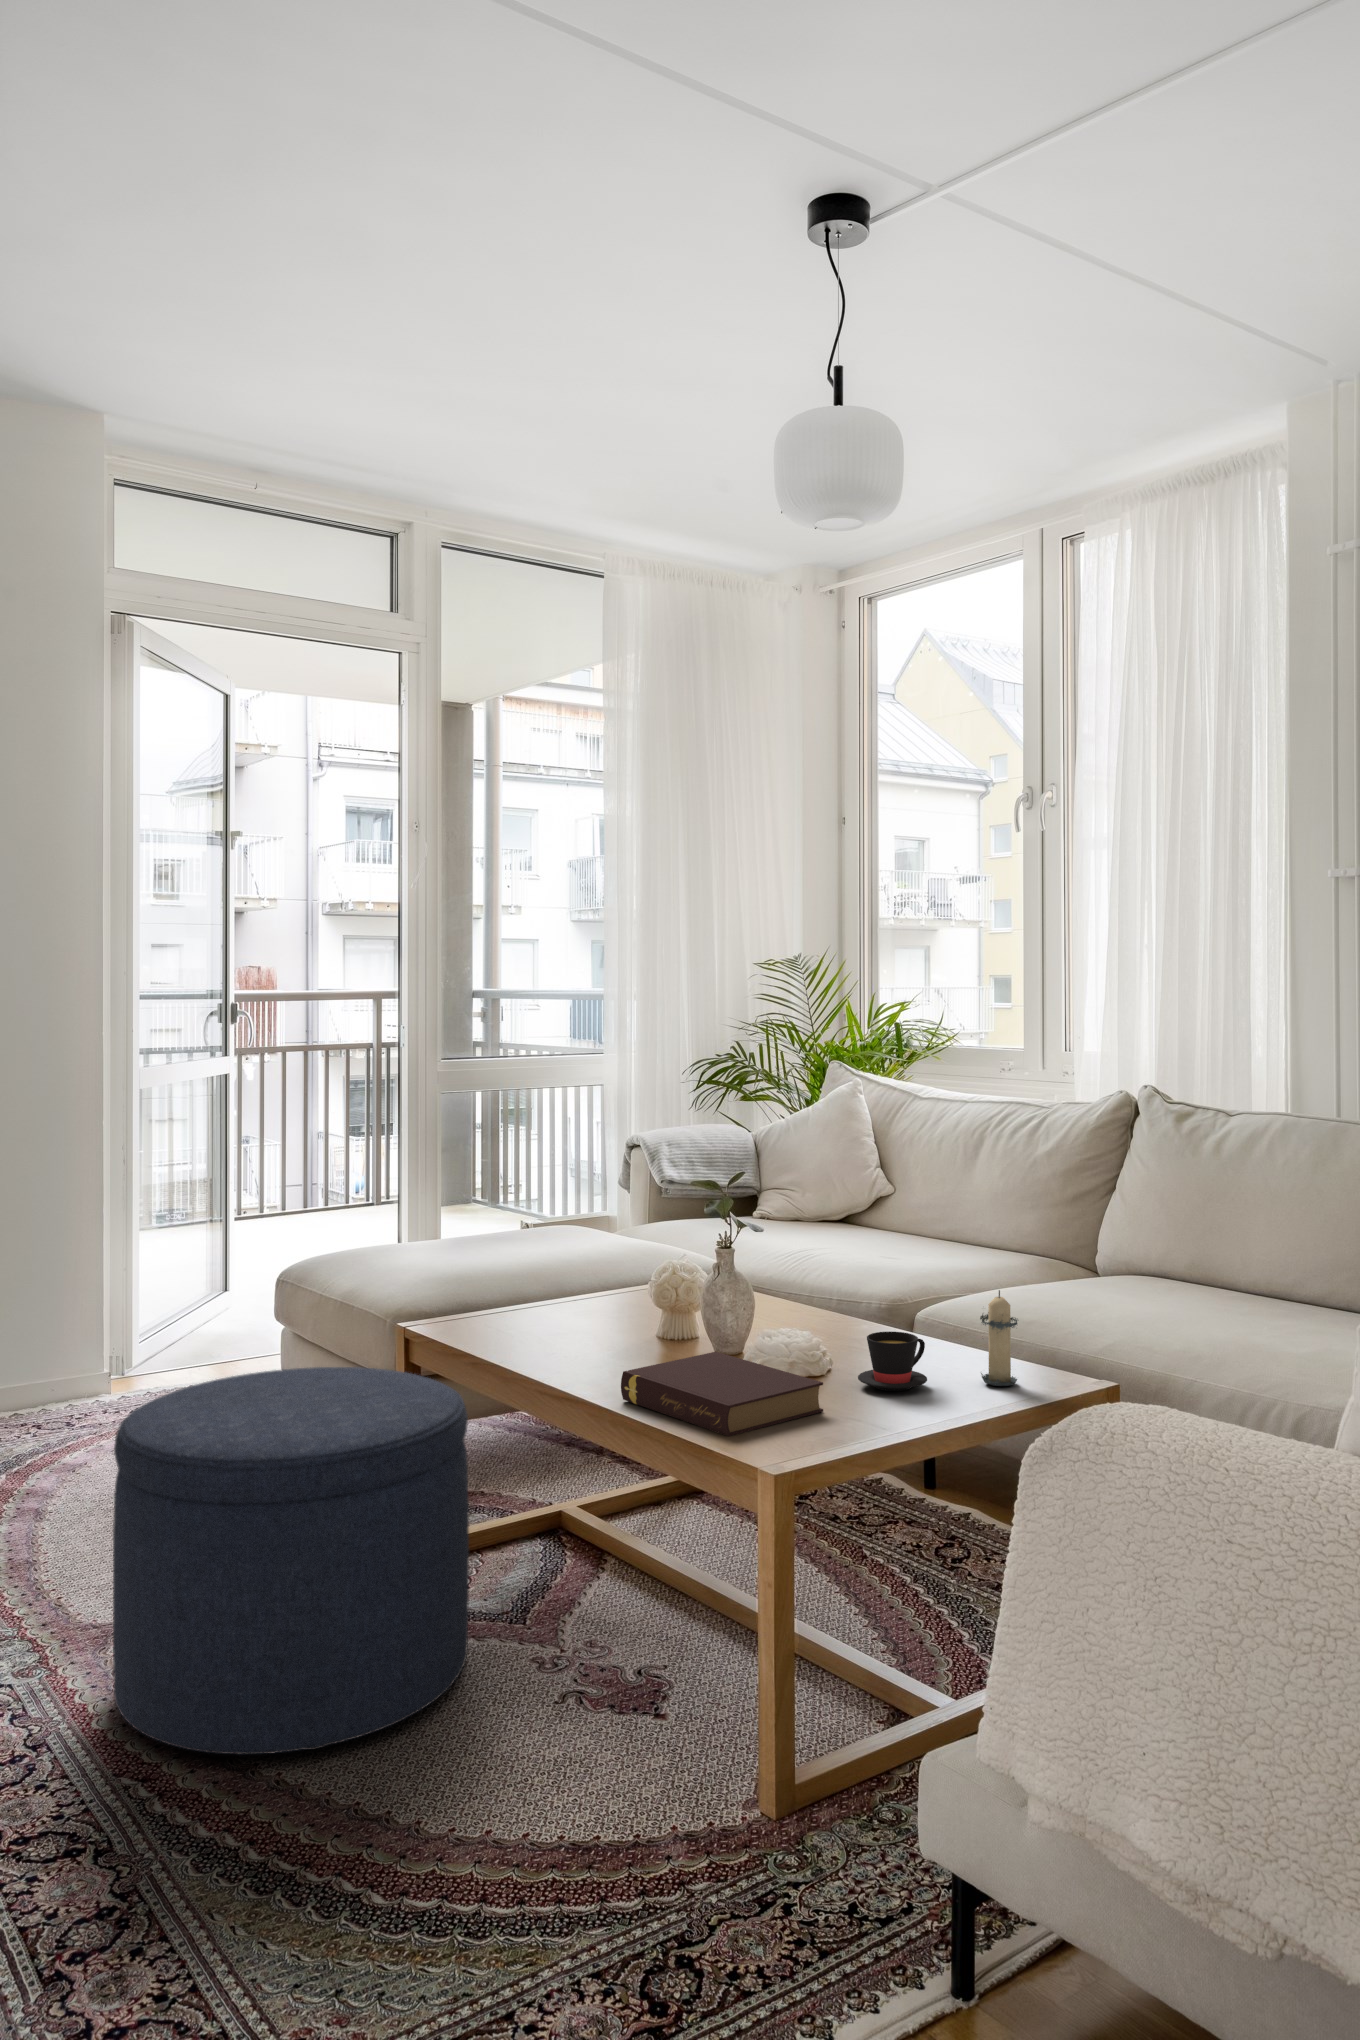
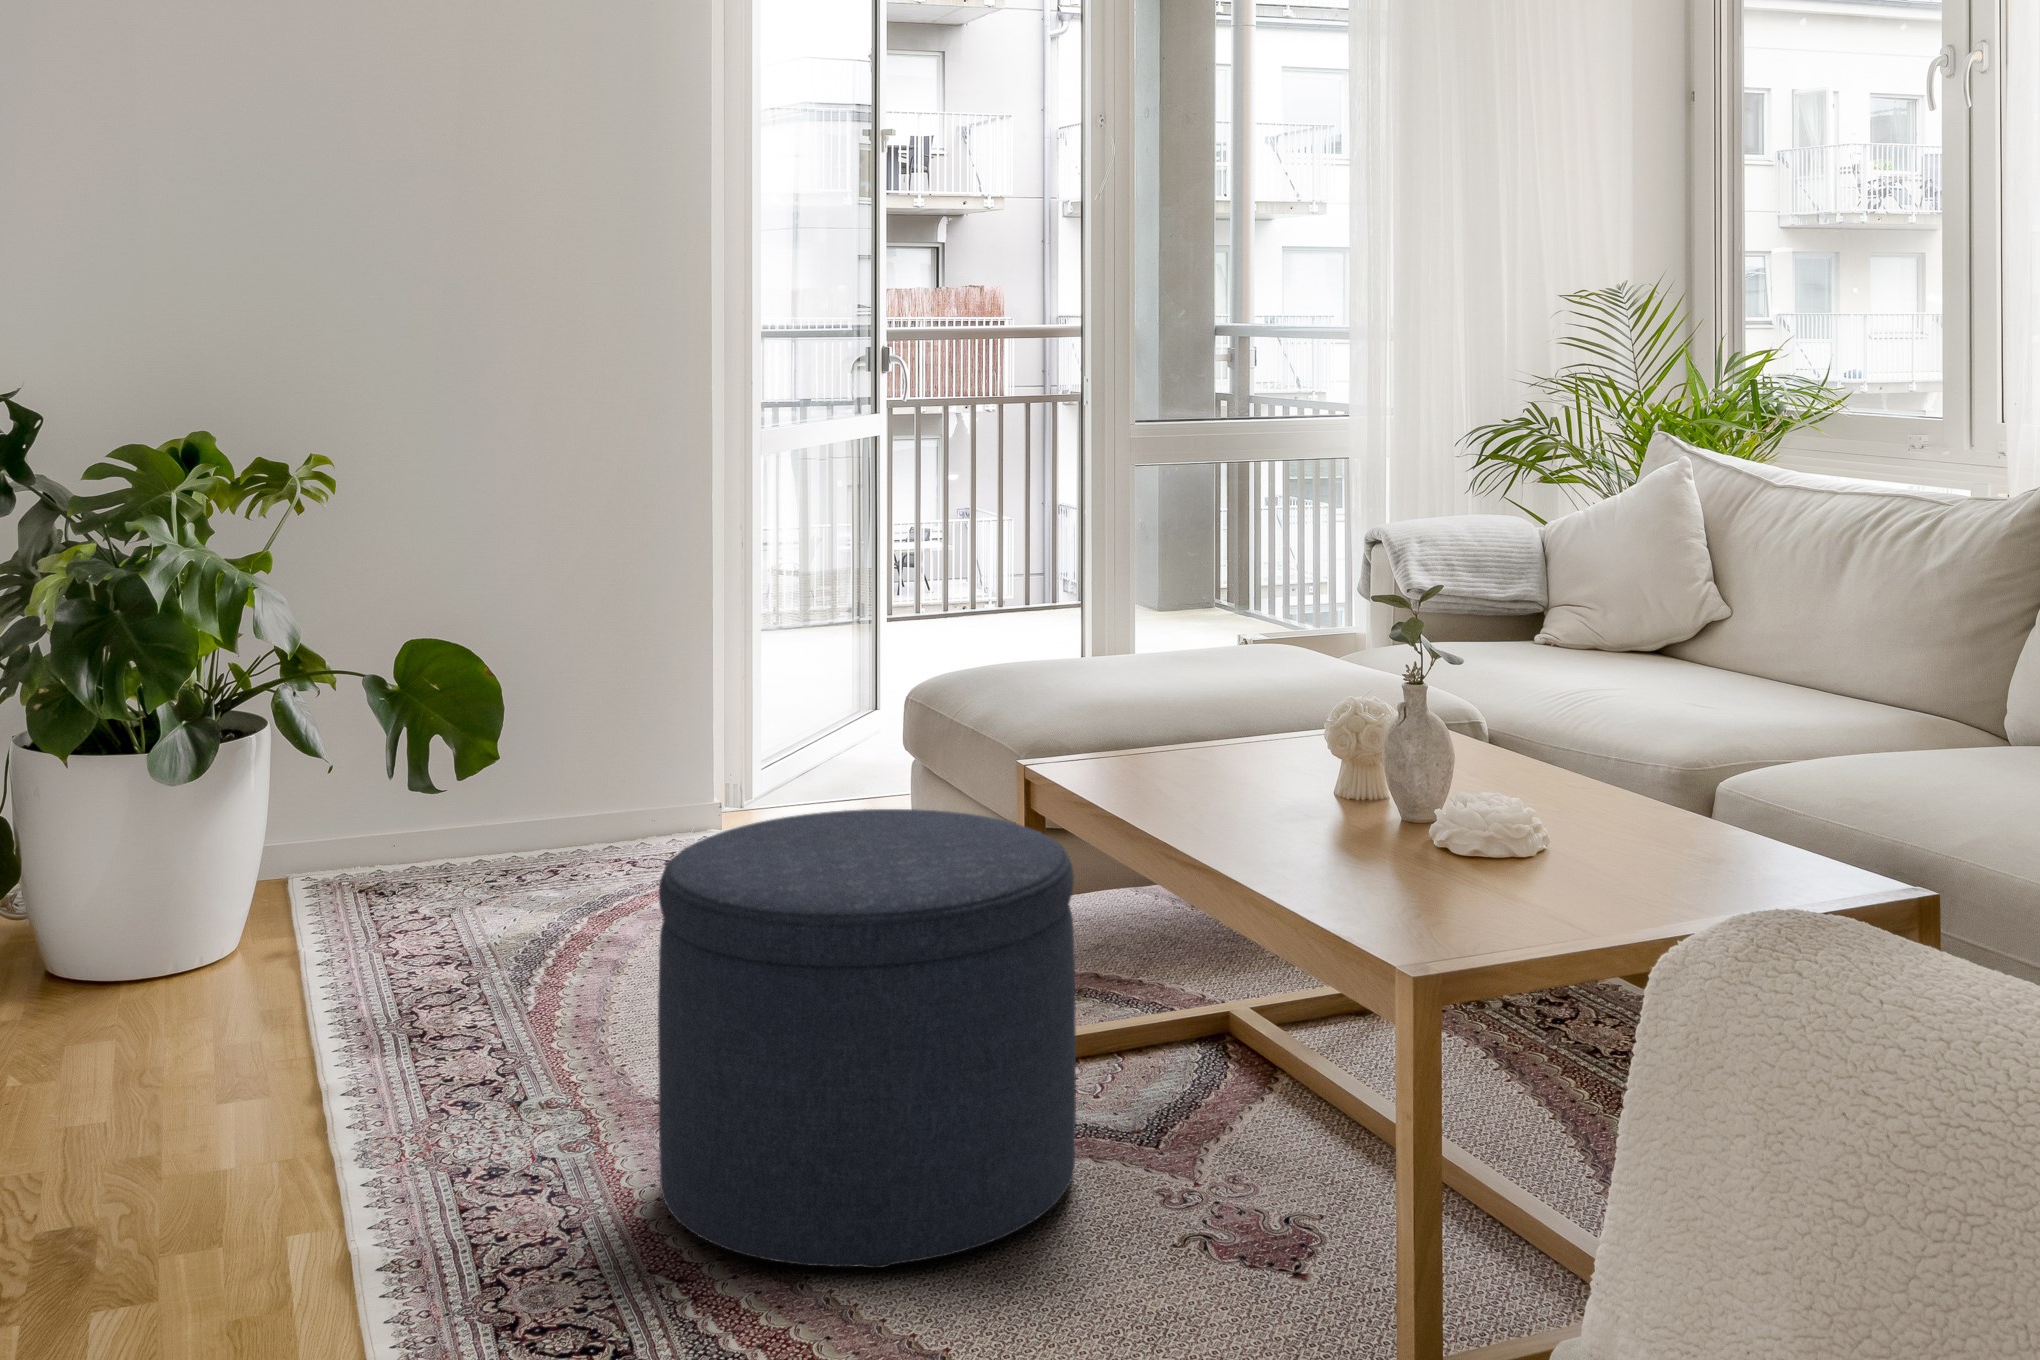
candle: present [980,1290,1018,1386] -> none [1745,756,1810,889]
teacup: present [858,1331,927,1391] -> none [1579,804,1674,884]
book: present [621,1352,823,1436] -> none [1261,818,1518,926]

